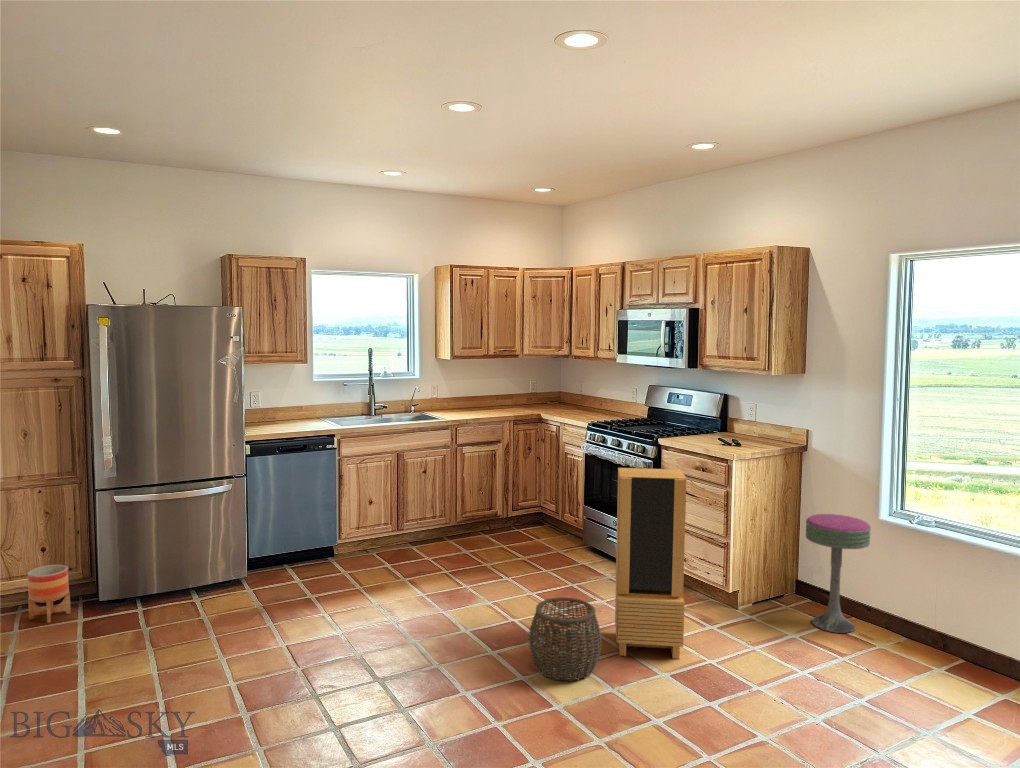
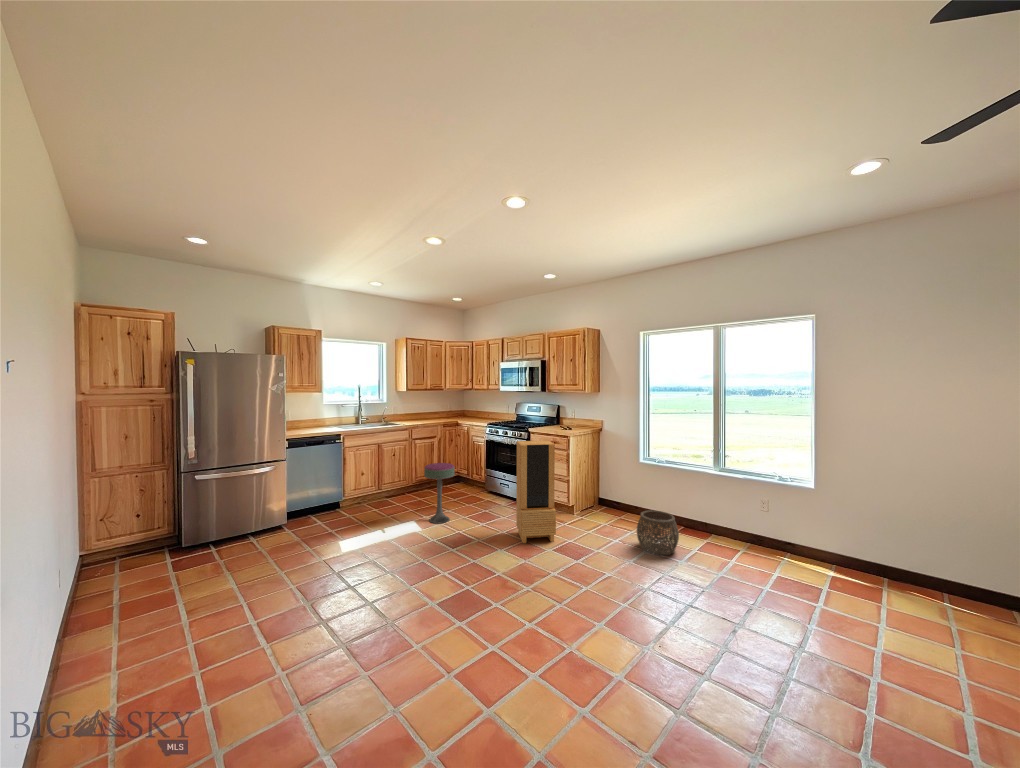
bar stool: present [805,514,871,633] -> present [424,463,455,524]
planter: present [28,565,71,623] -> none [125,526,158,567]
woven basket: present [529,597,602,681] -> present [637,510,679,555]

